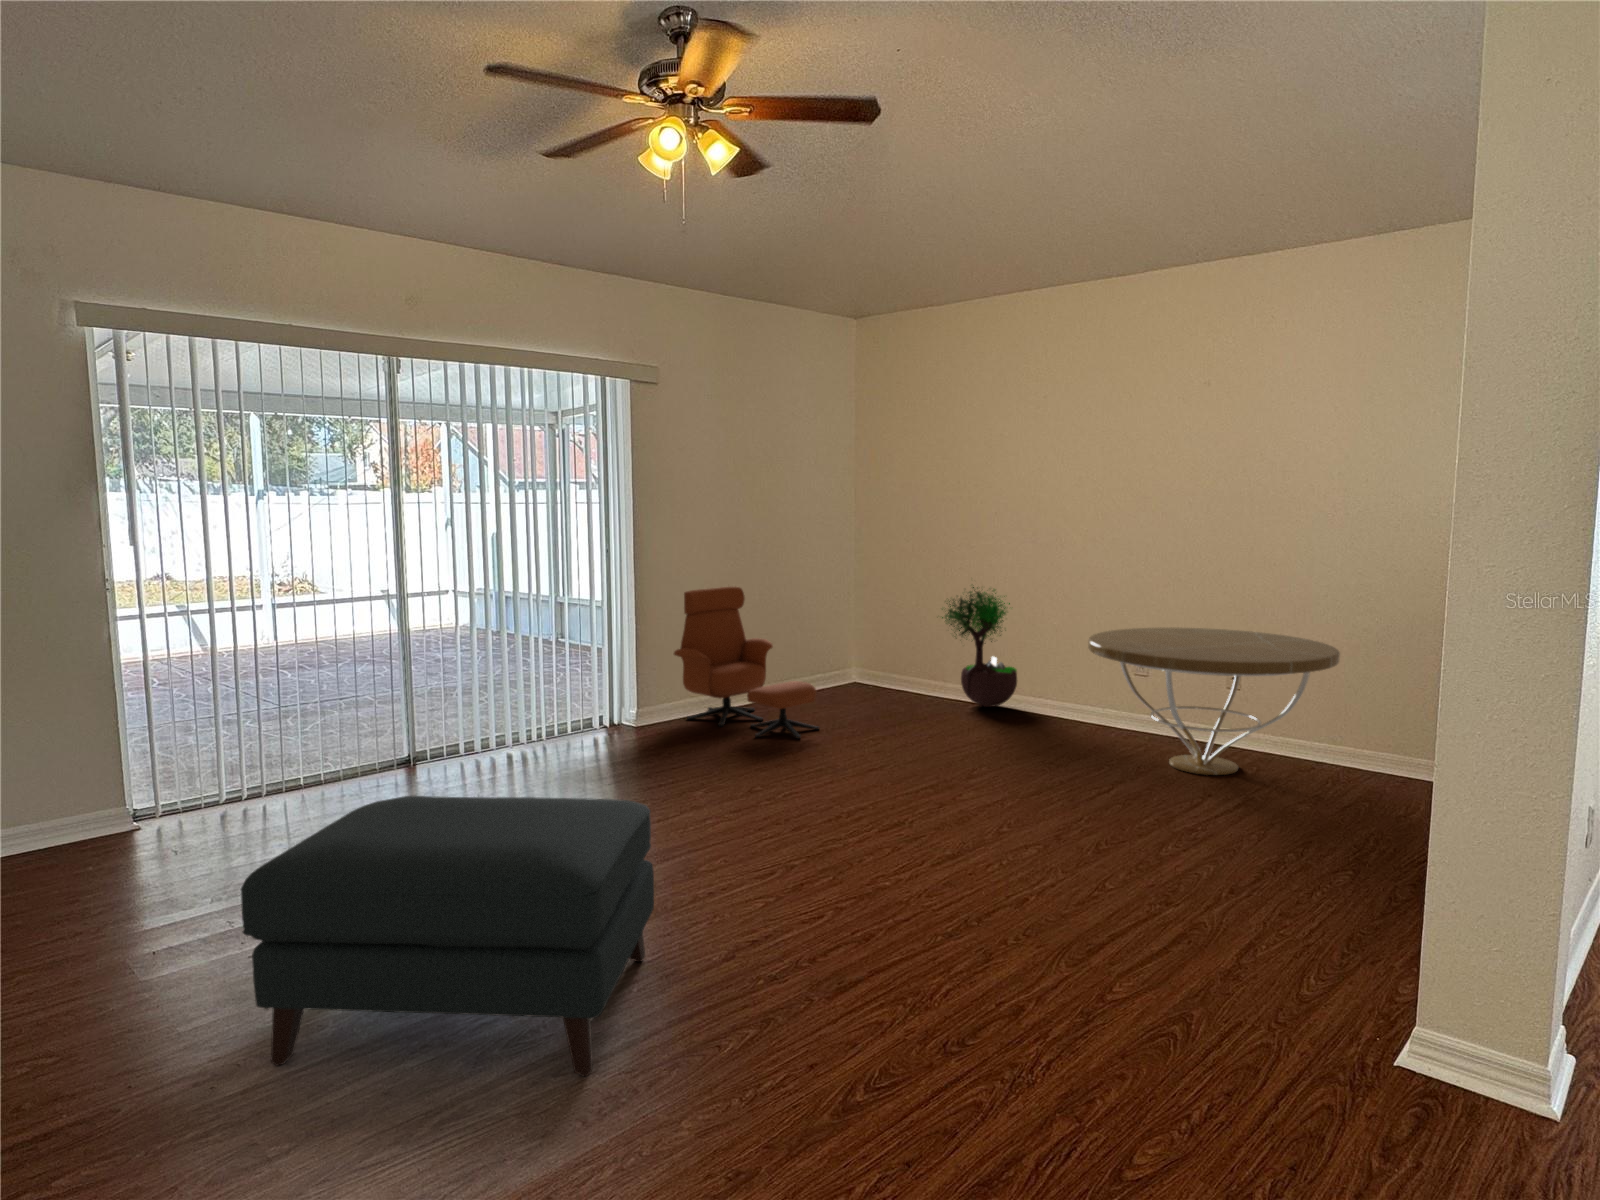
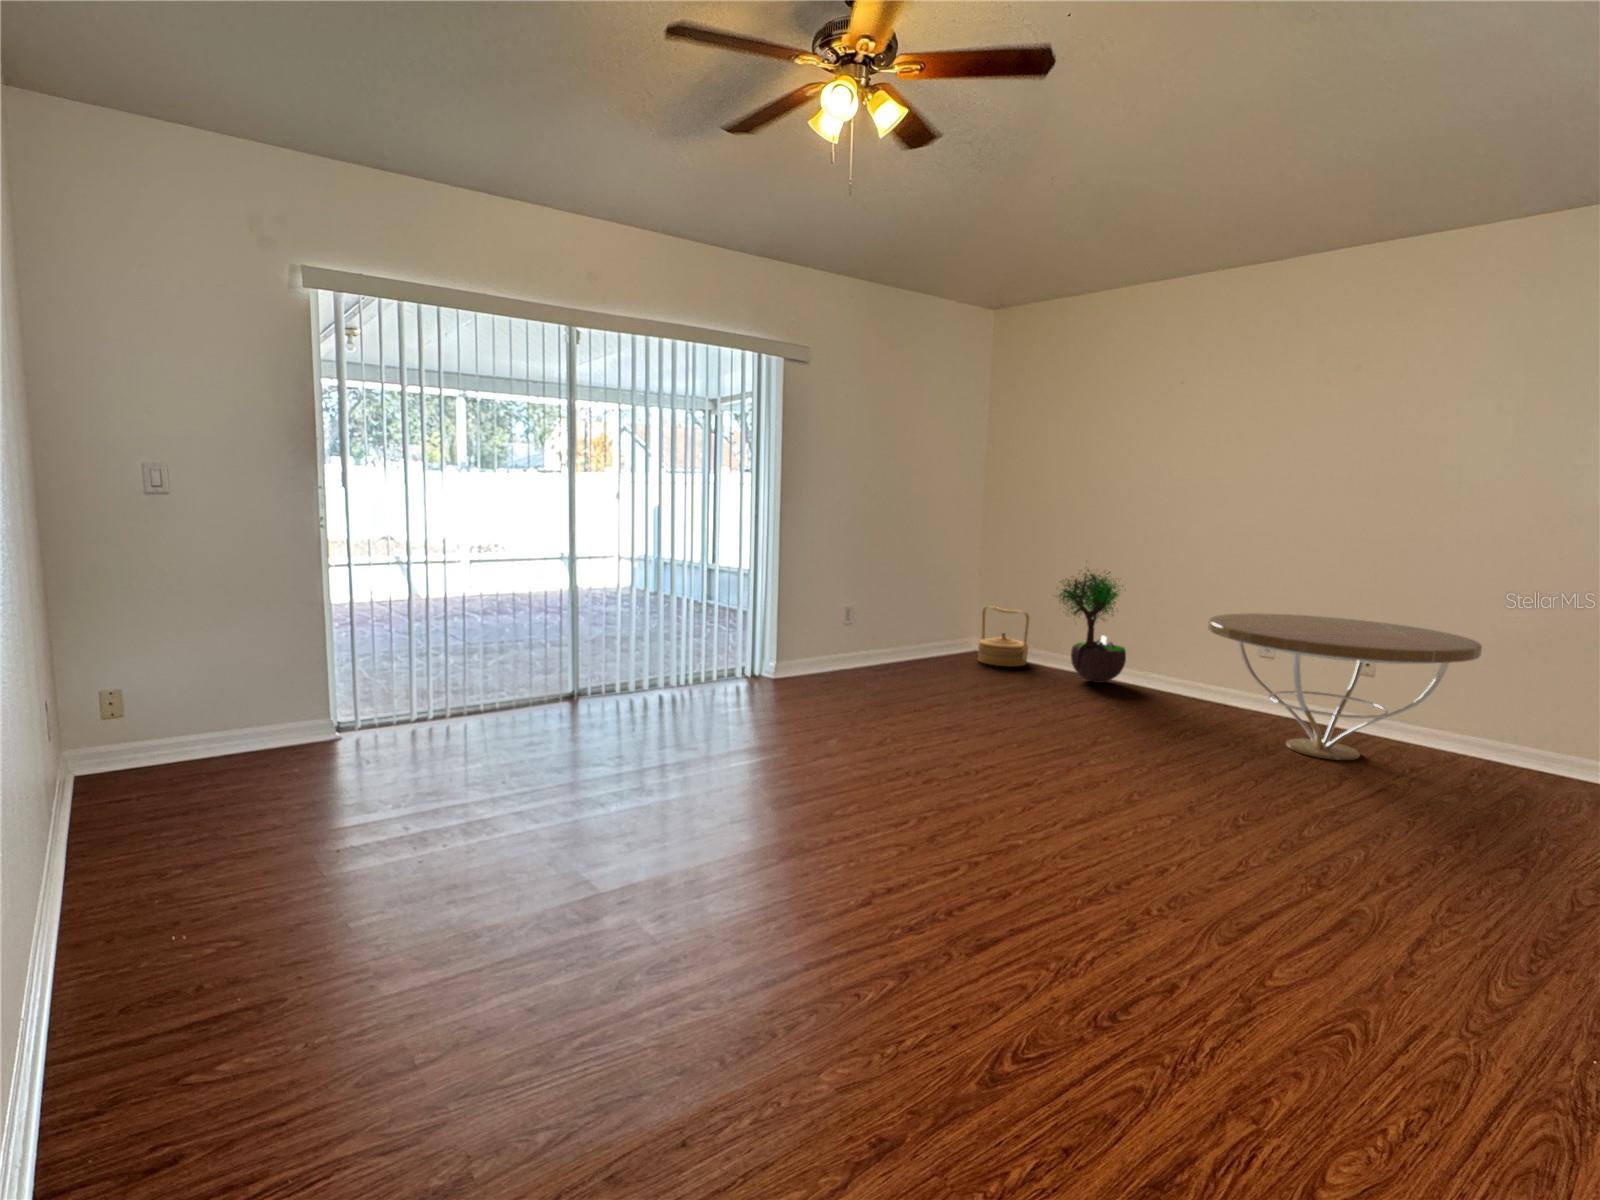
lounge chair: present [674,587,819,739] -> none [807,560,938,700]
woven basket: none [864,629,919,694] -> present [978,606,1029,666]
ottoman: present [241,796,654,1076] -> none [409,725,795,1013]

